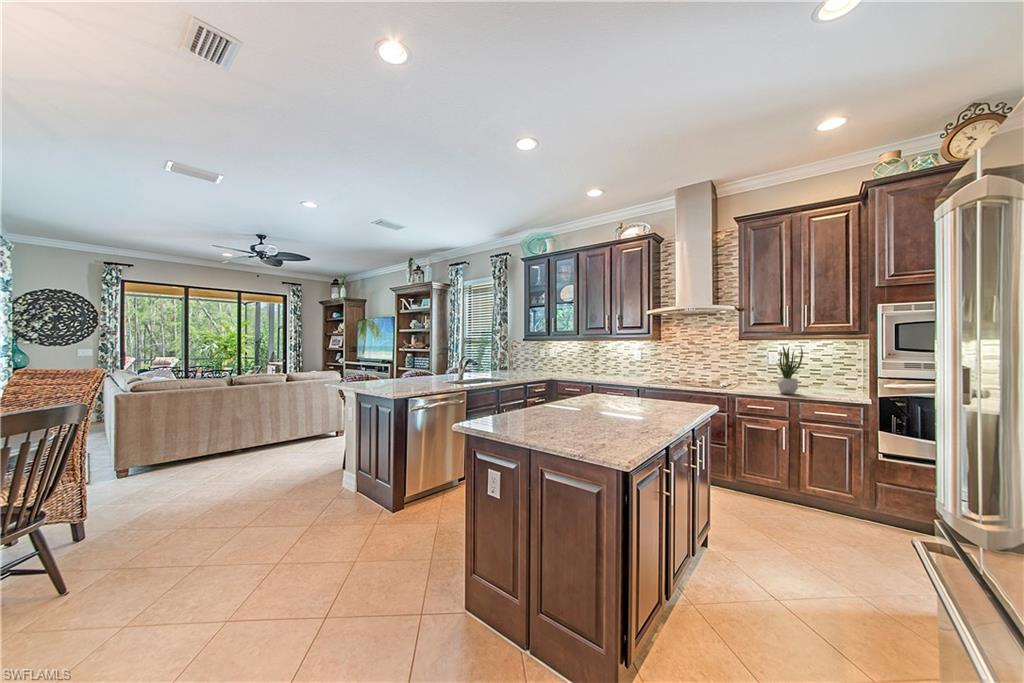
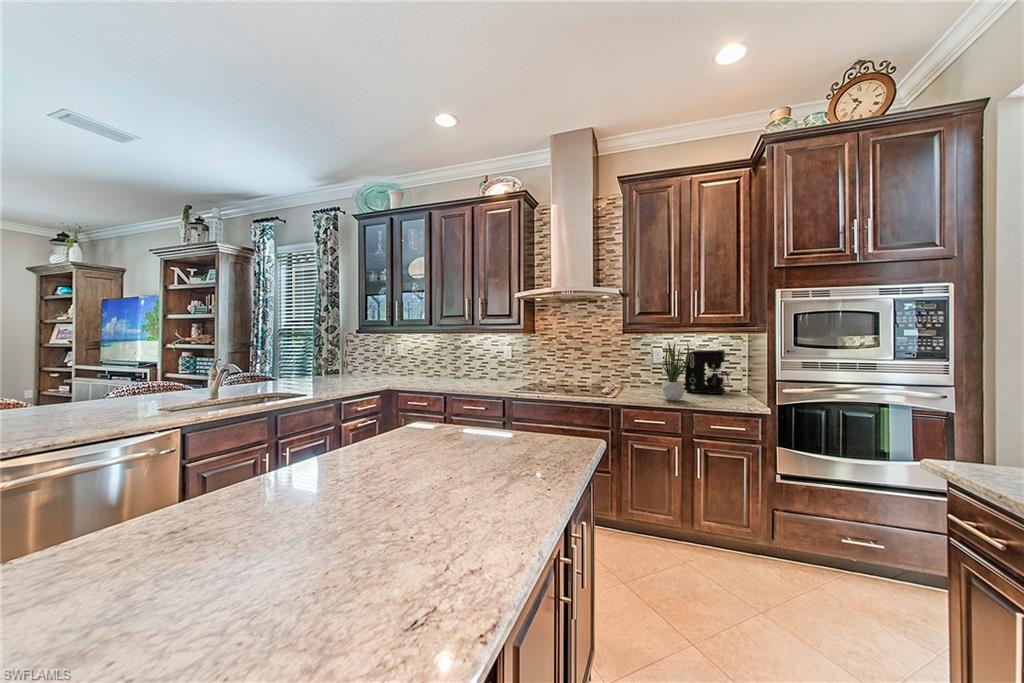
coffee maker: none [799,354,842,391] -> present [685,350,728,394]

